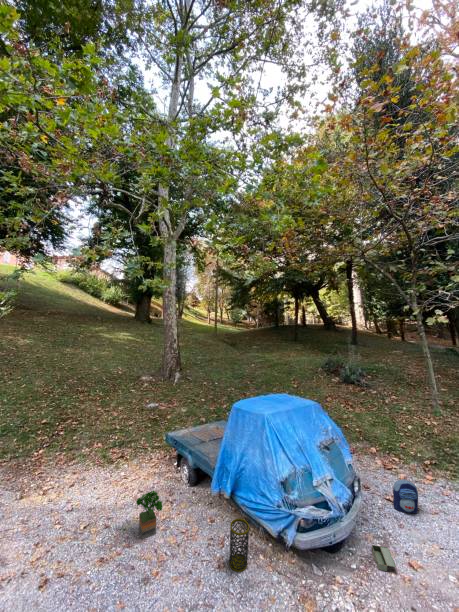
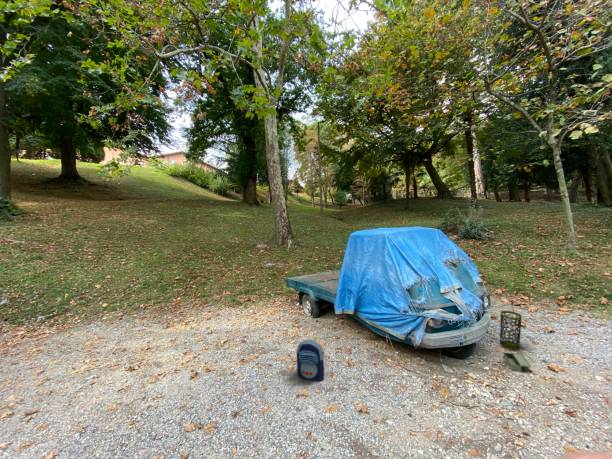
backpack: present [393,479,418,514] -> present [297,339,324,381]
potted tree: present [136,491,163,539] -> none [266,311,292,351]
trash can: present [229,519,249,572] -> present [500,311,522,351]

